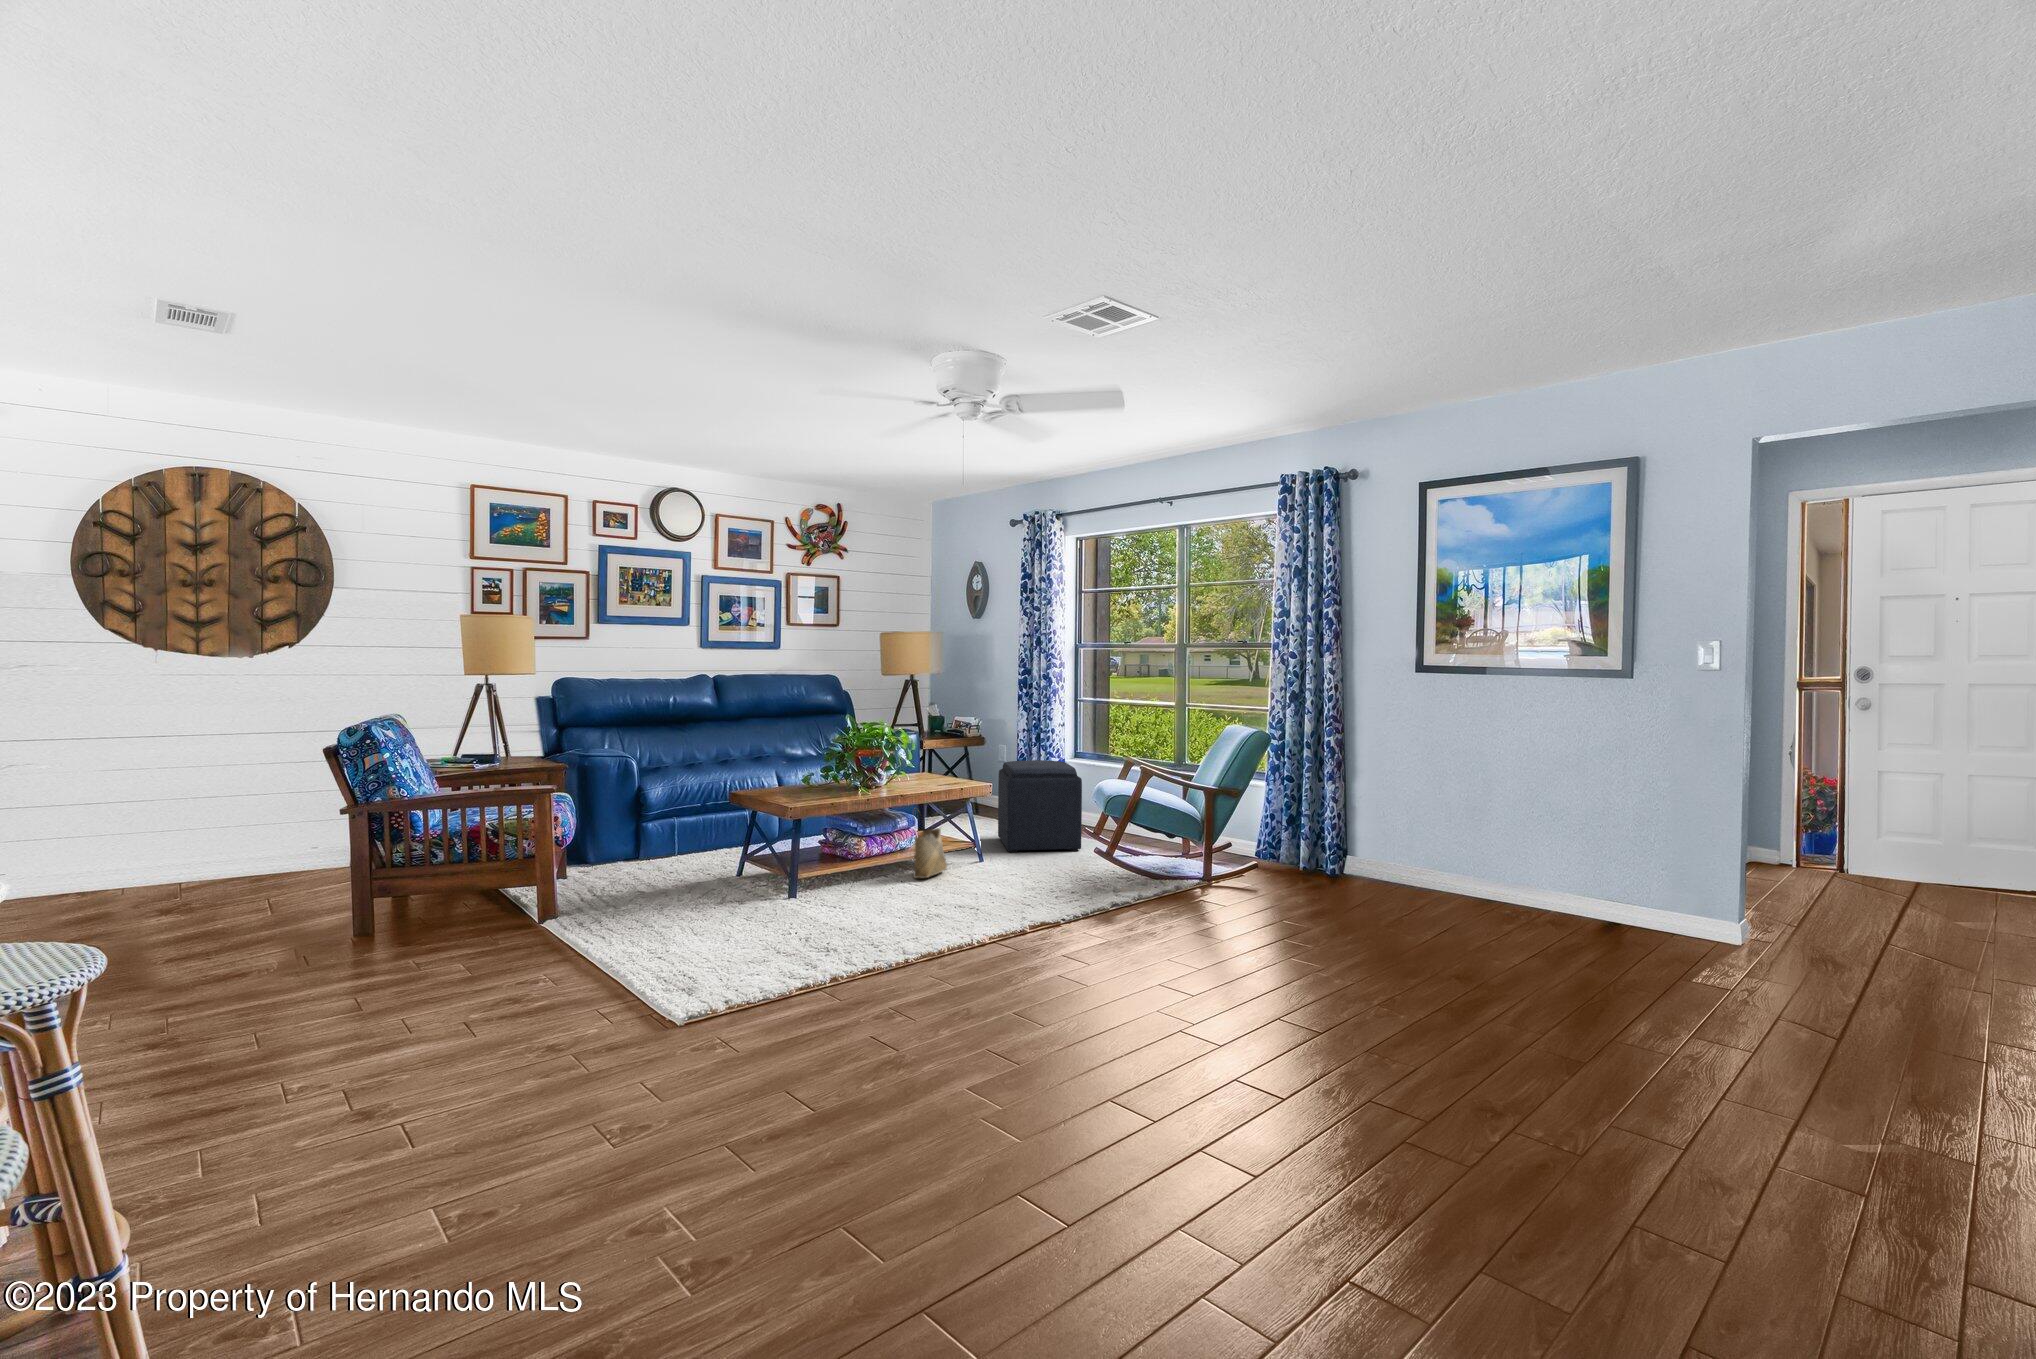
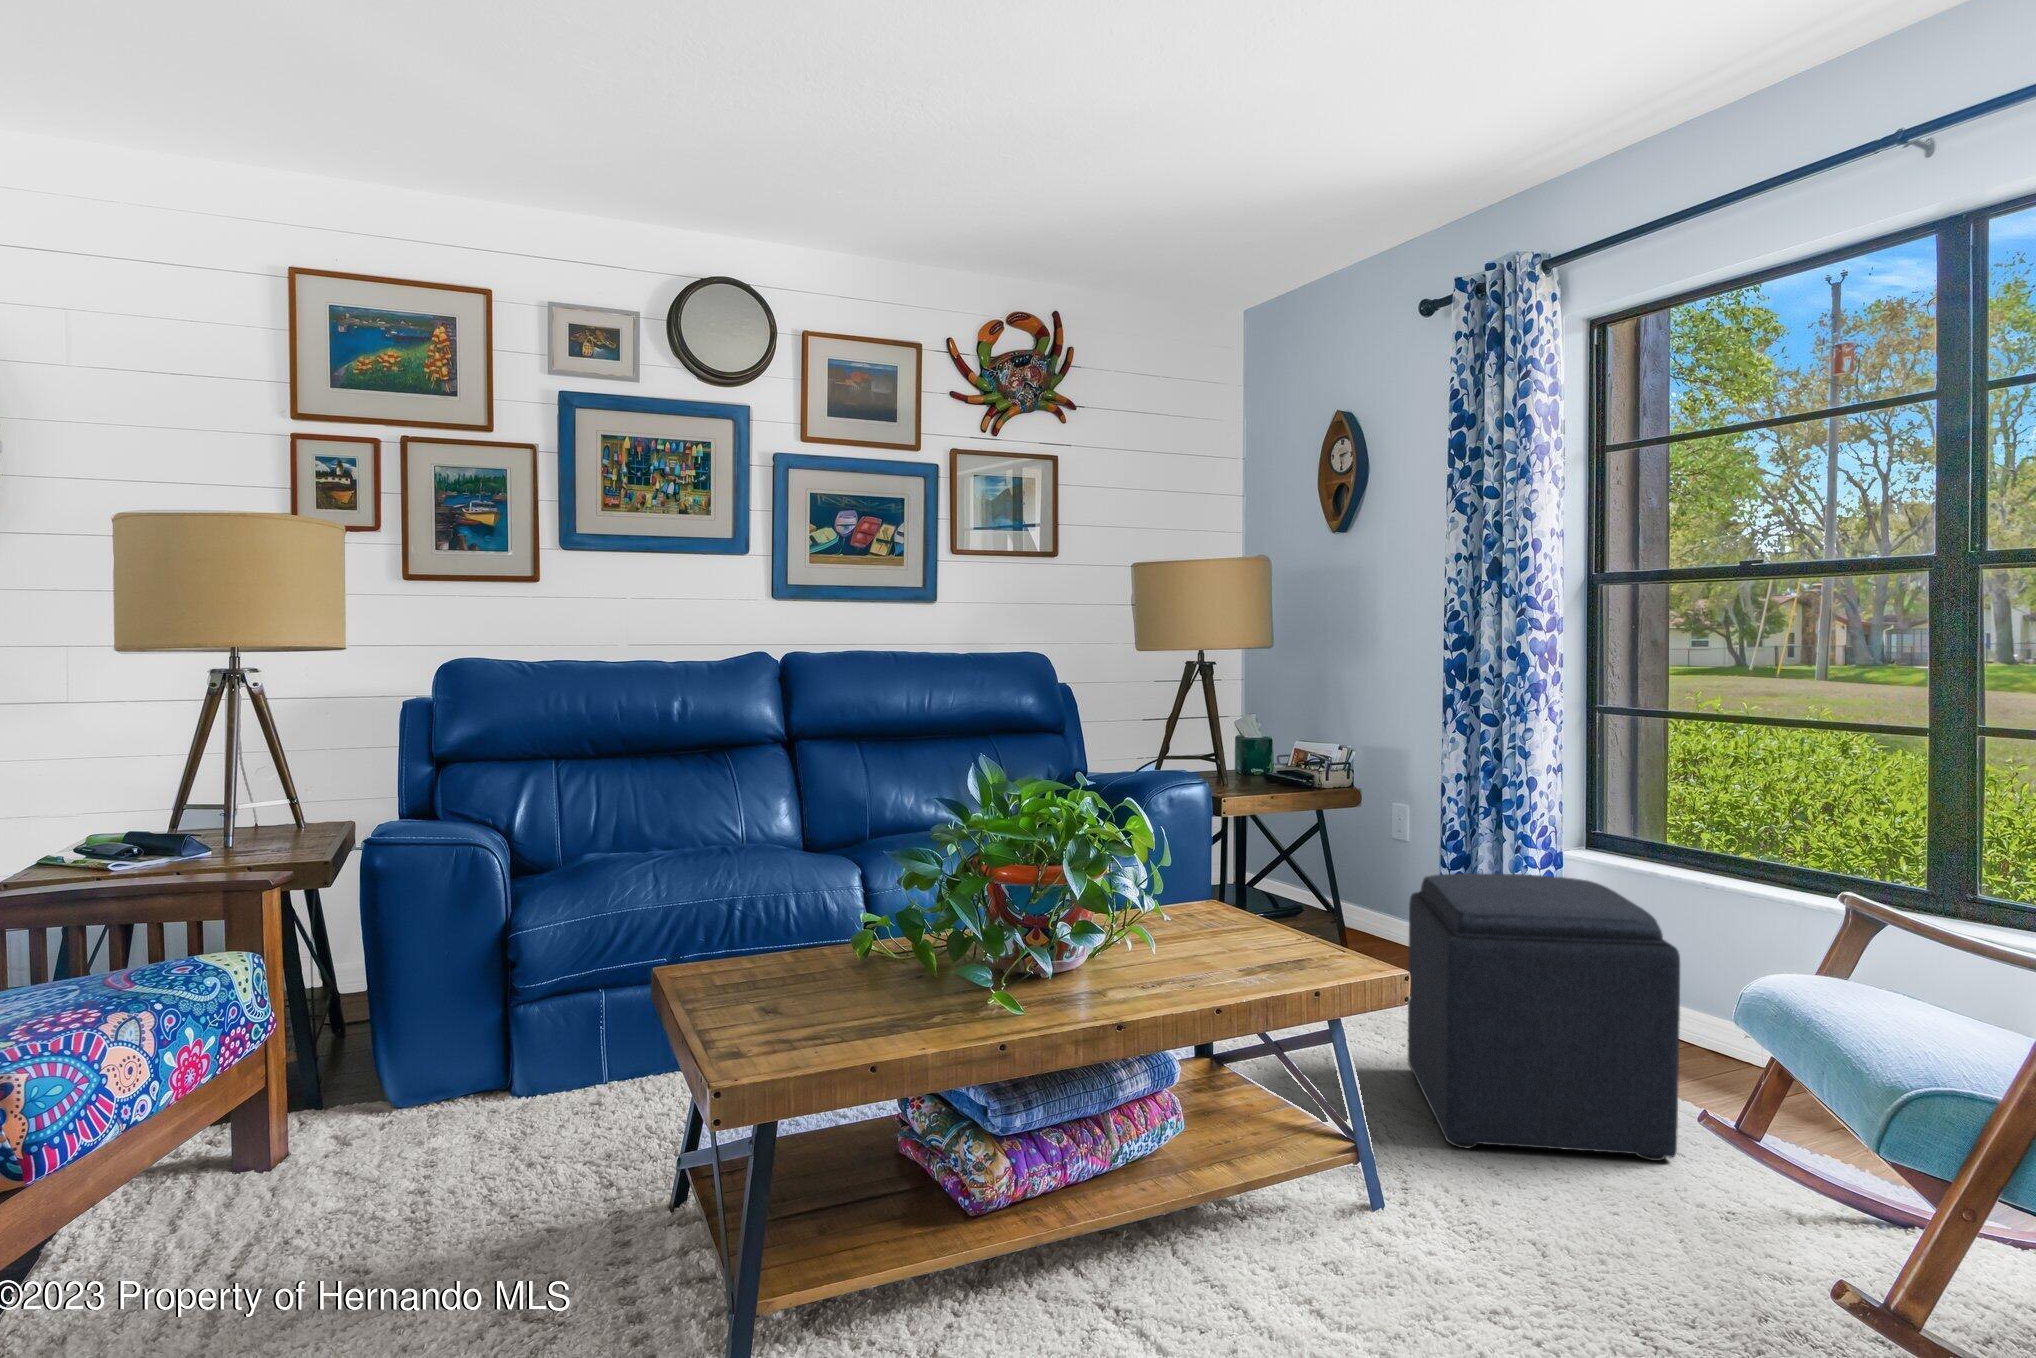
woven basket: present [913,808,947,878] -> none [1159,1047,1270,1297]

